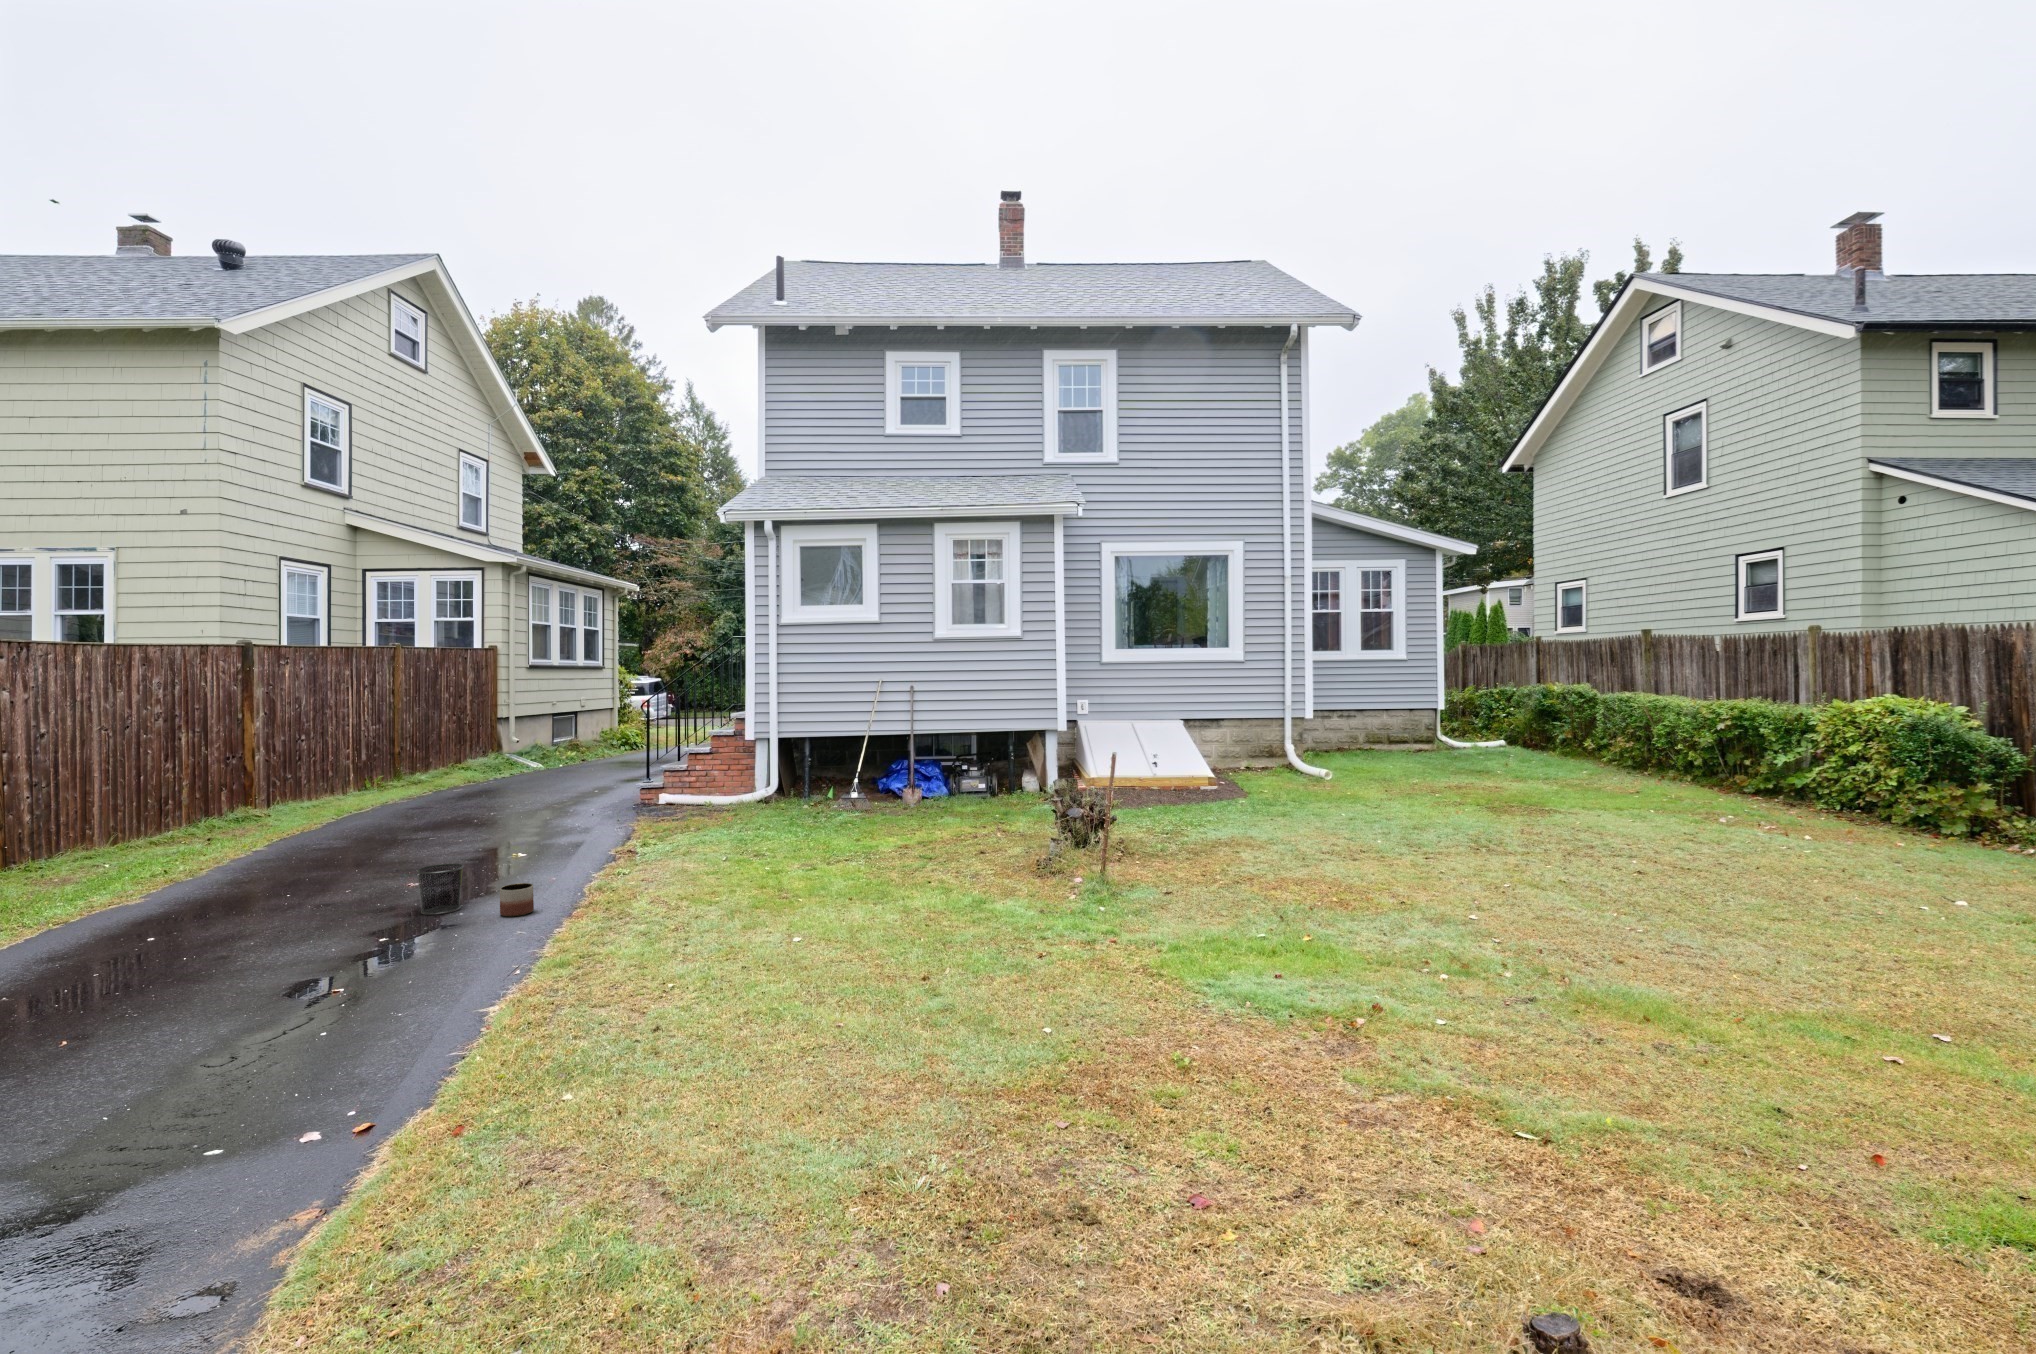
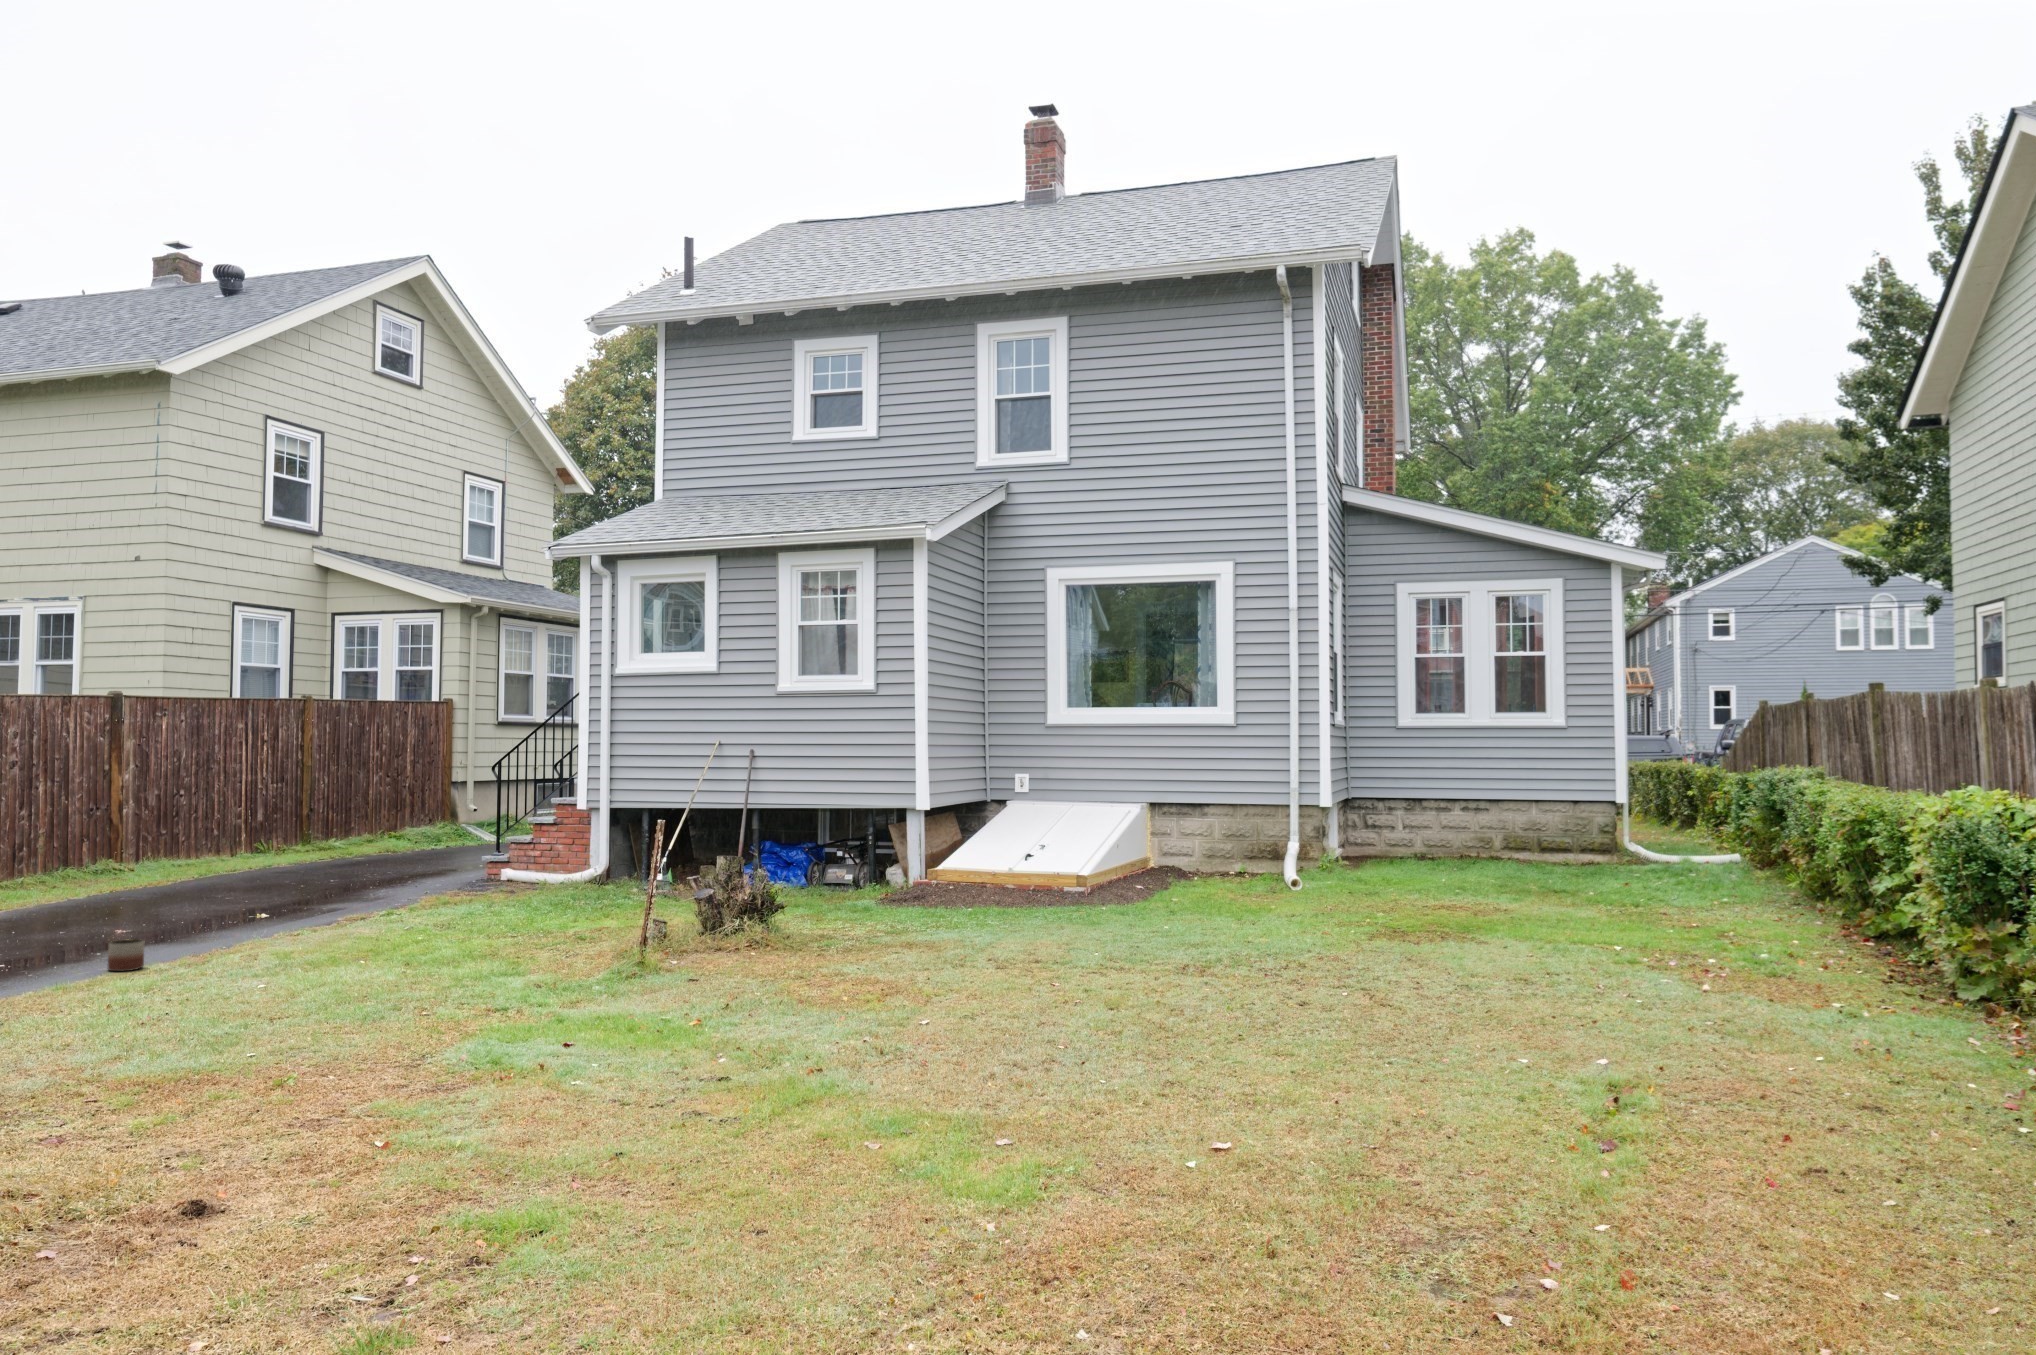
waste bin: present [416,864,464,915] -> none [53,915,103,964]

